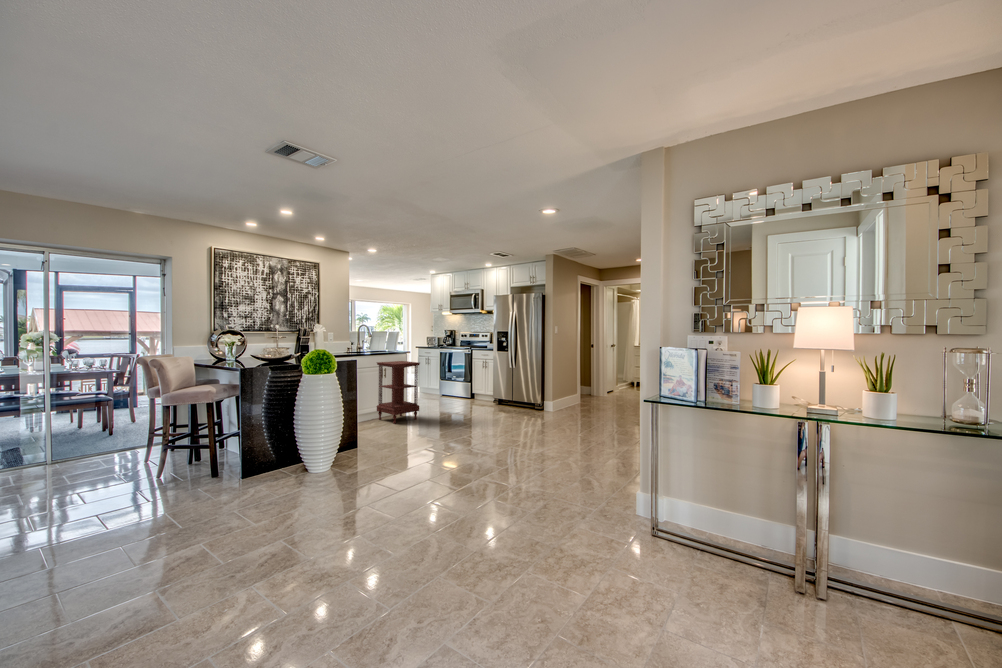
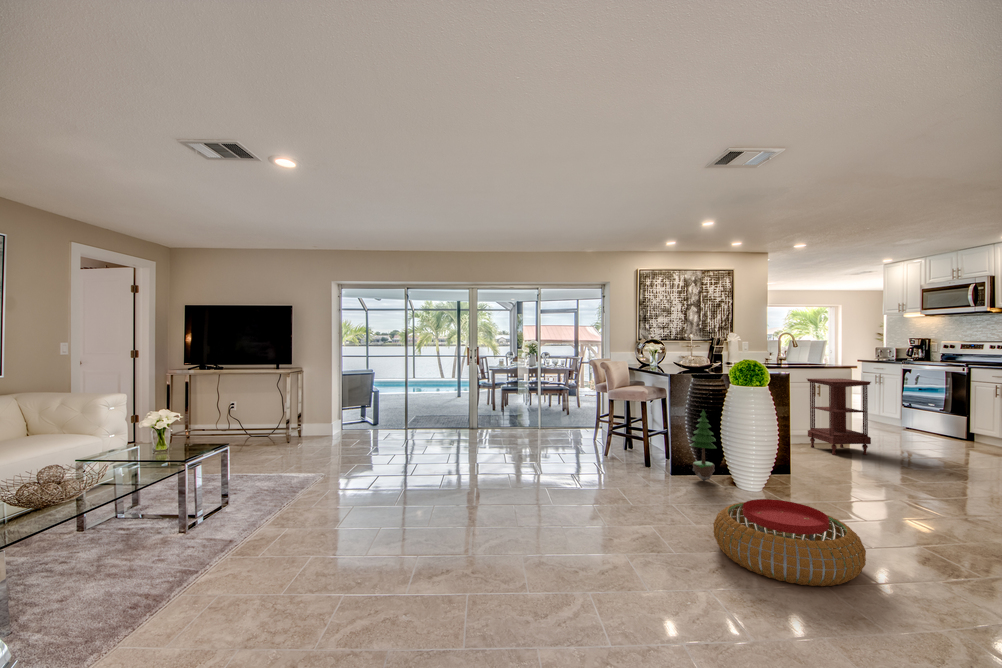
potted tree: none [258,401,288,475] -> present [690,409,716,481]
pouf: none [264,485,403,576] -> present [713,499,866,586]

